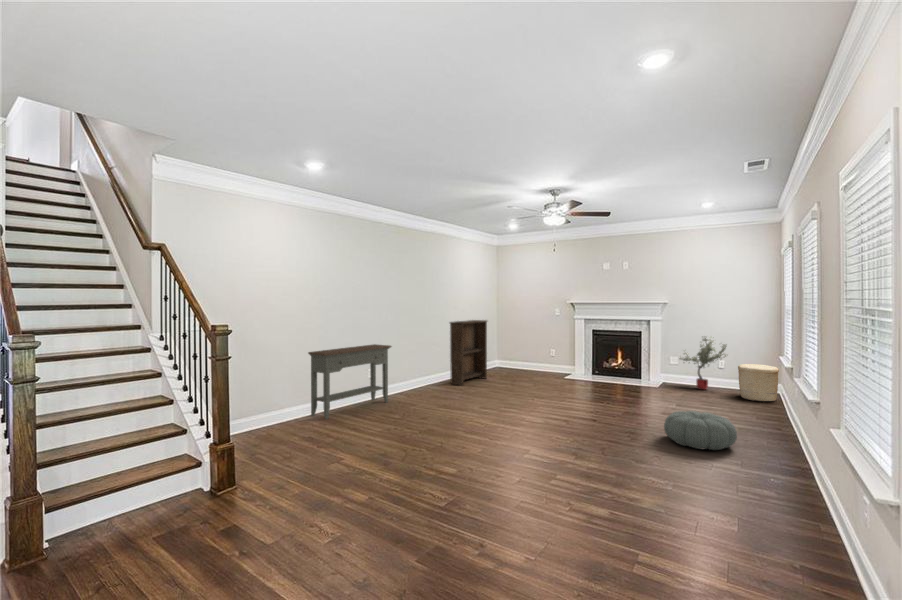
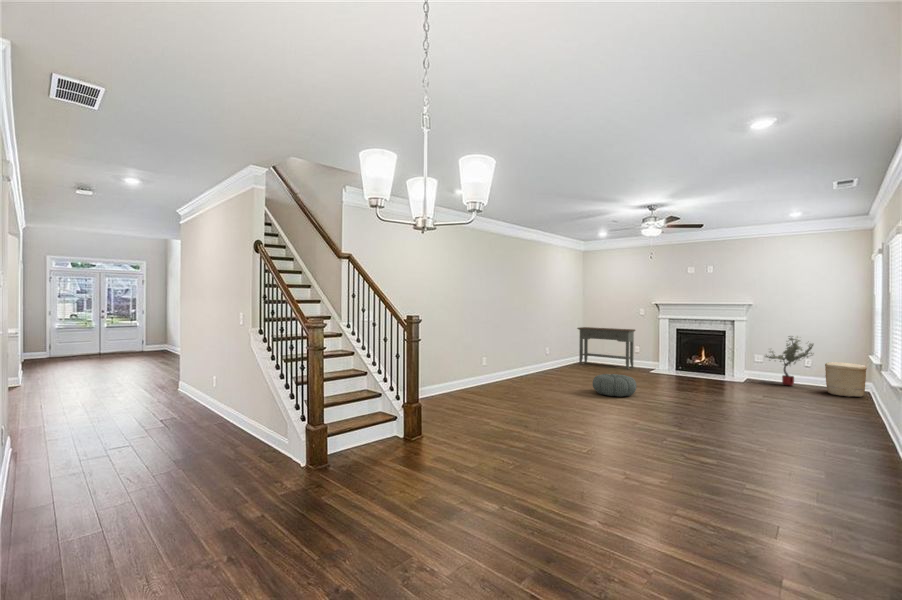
bookshelf: present [450,320,487,385] -> none [545,318,578,376]
console table: present [308,344,392,419] -> present [577,327,635,369]
pouf: present [664,411,737,450] -> present [593,374,637,397]

